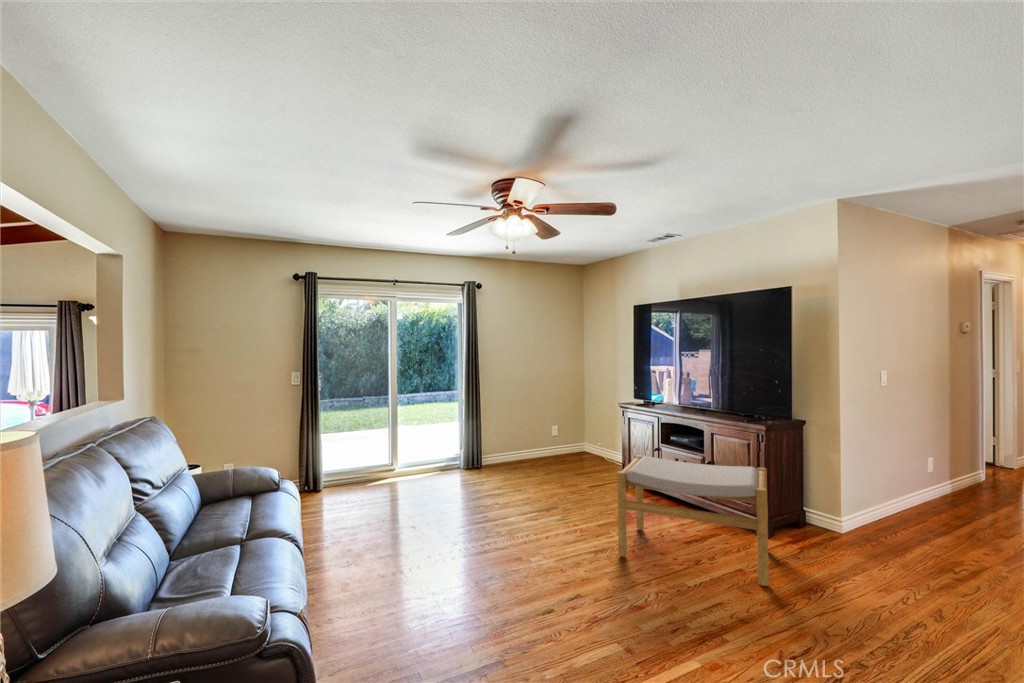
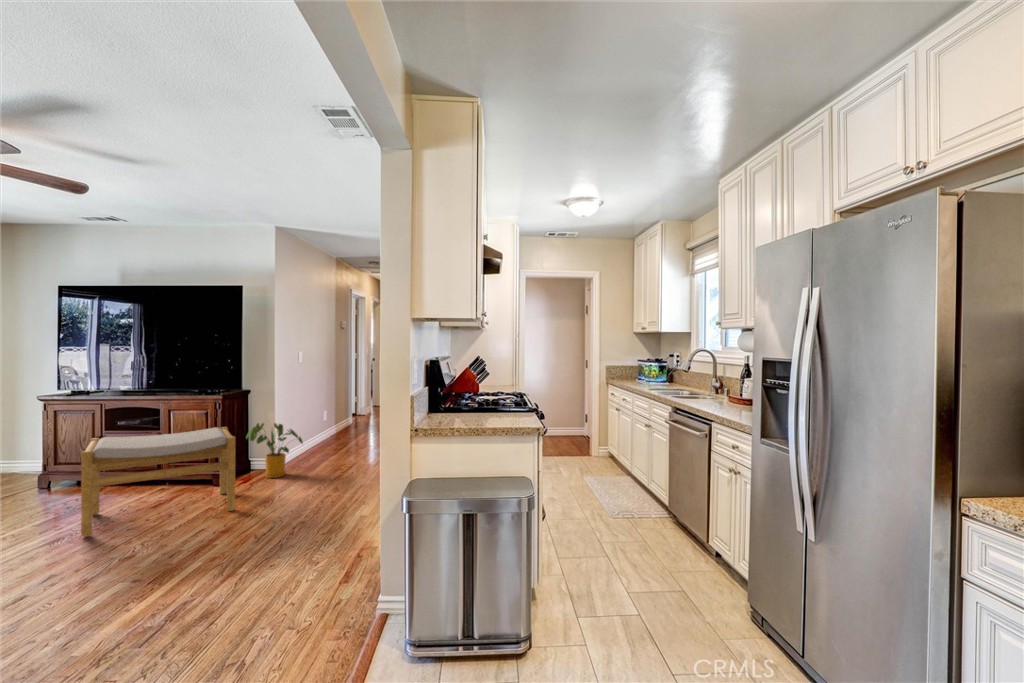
house plant: none [796,466,881,549] -> present [246,423,303,478]

